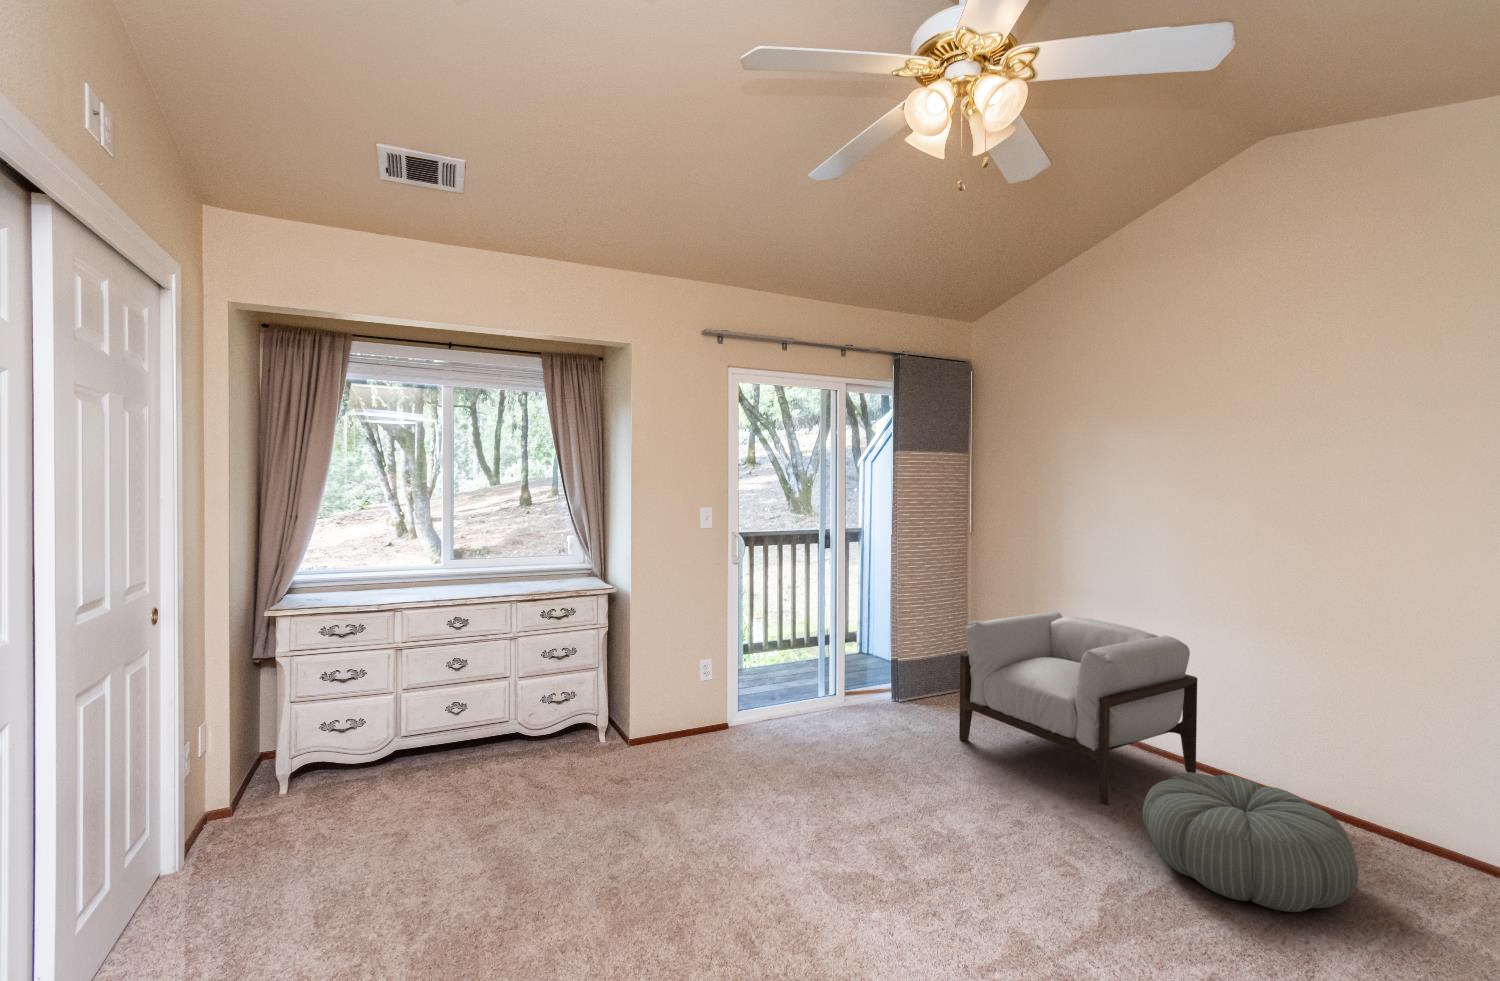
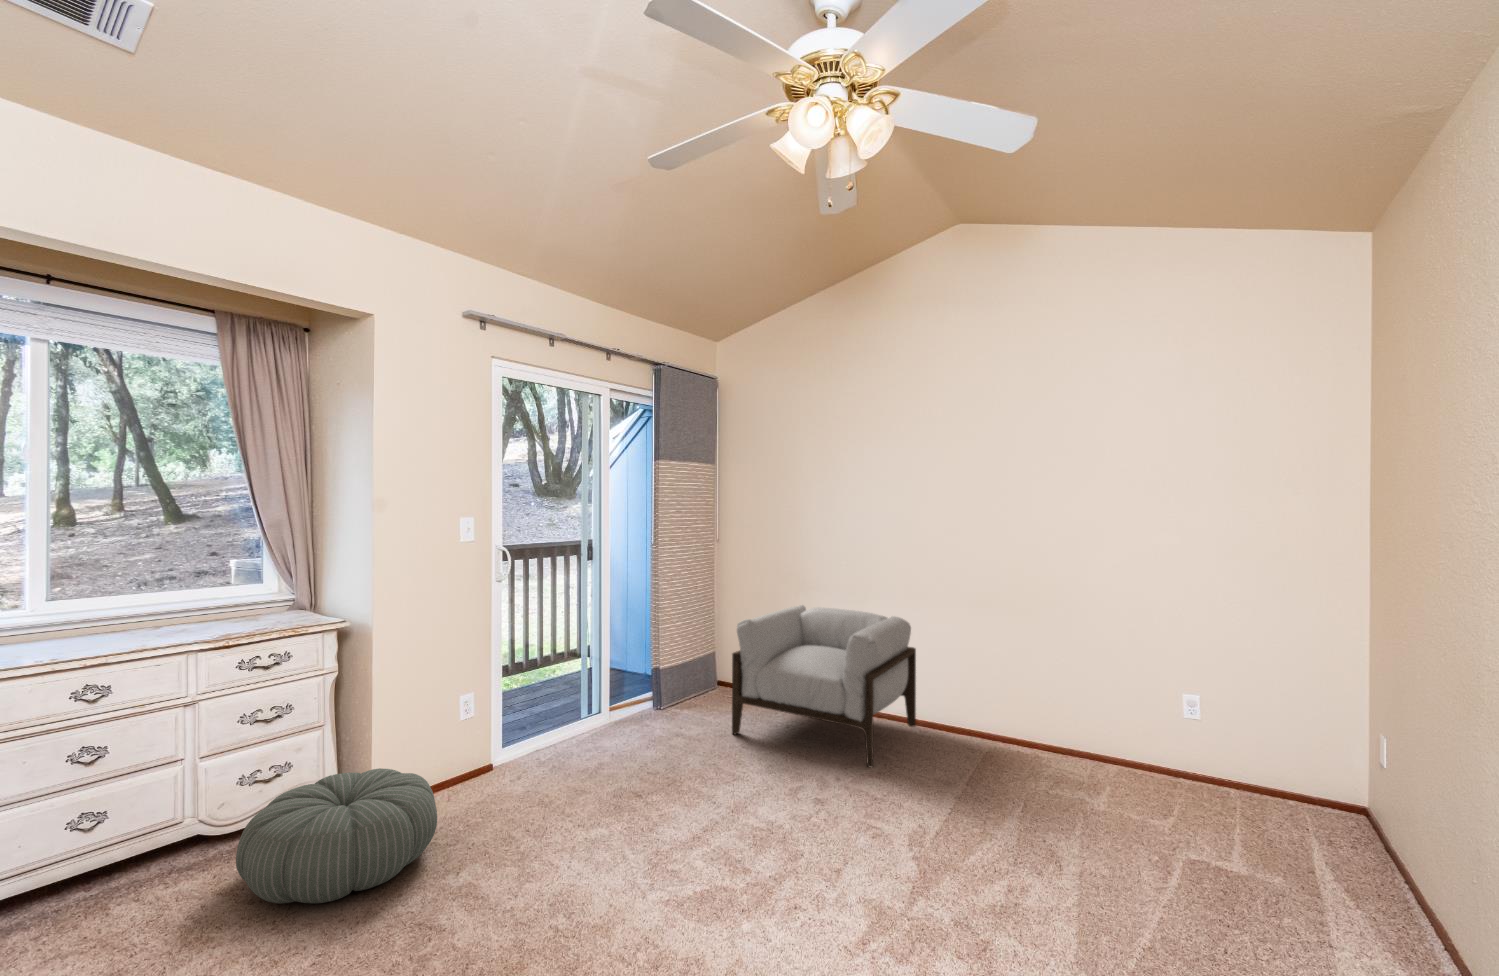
pouf: present [1143,773,1358,912] -> present [236,768,437,903]

